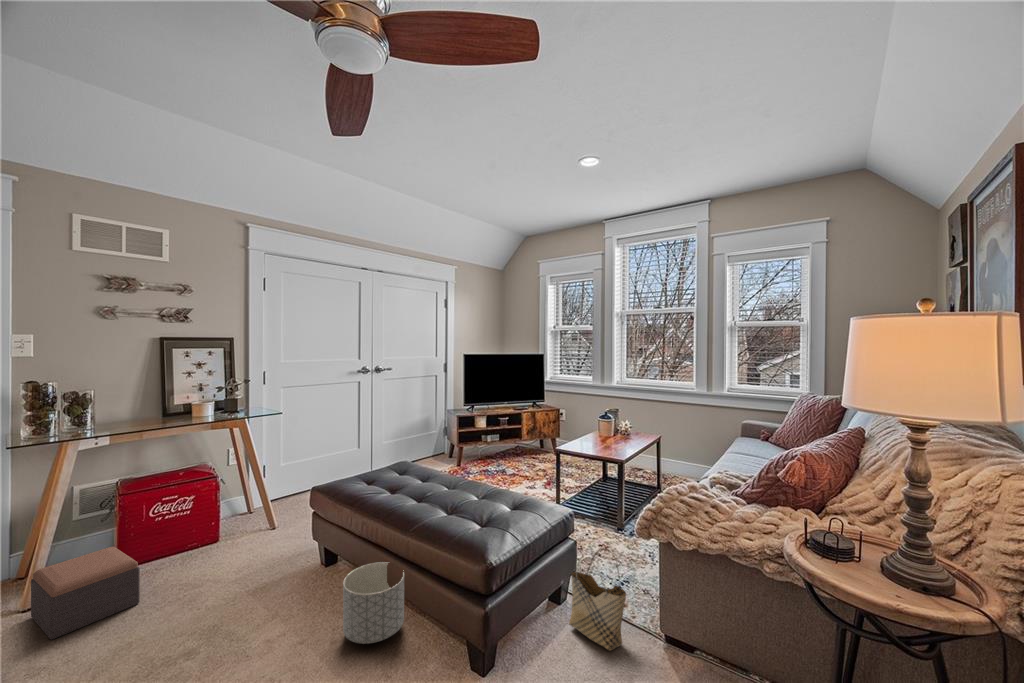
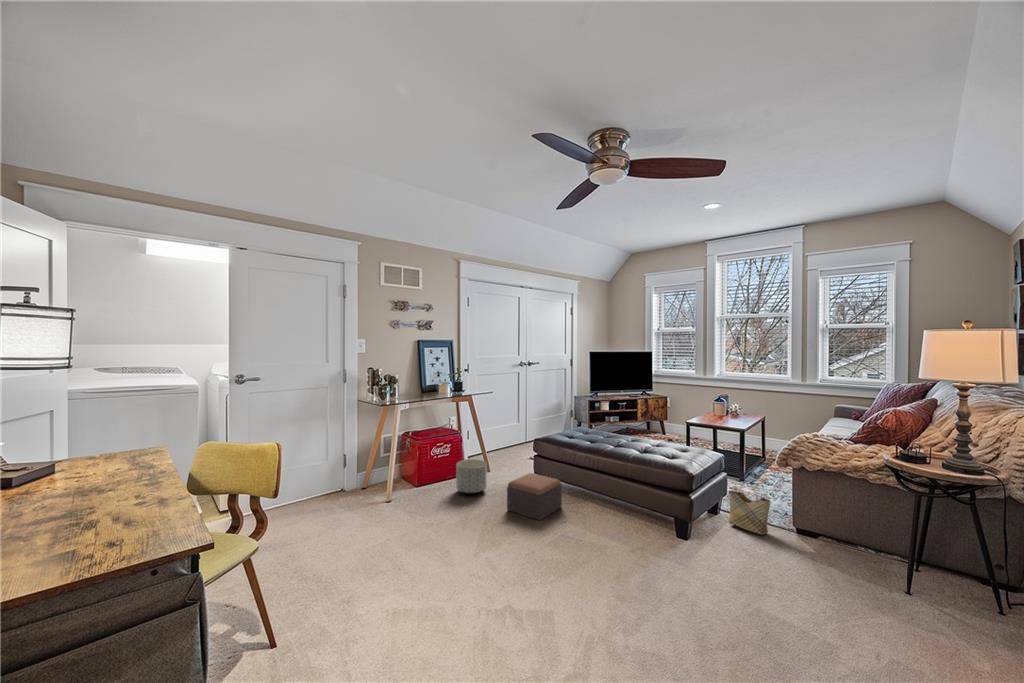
footstool: present [31,547,140,640] -> present [507,473,562,520]
planter: present [343,562,404,644] -> present [456,459,487,494]

